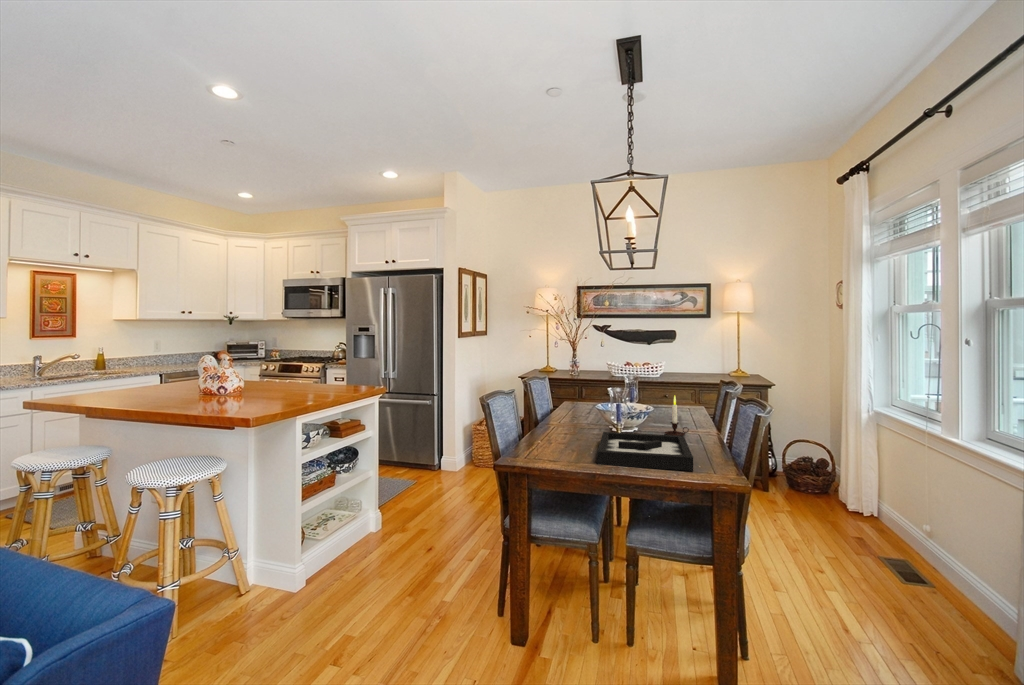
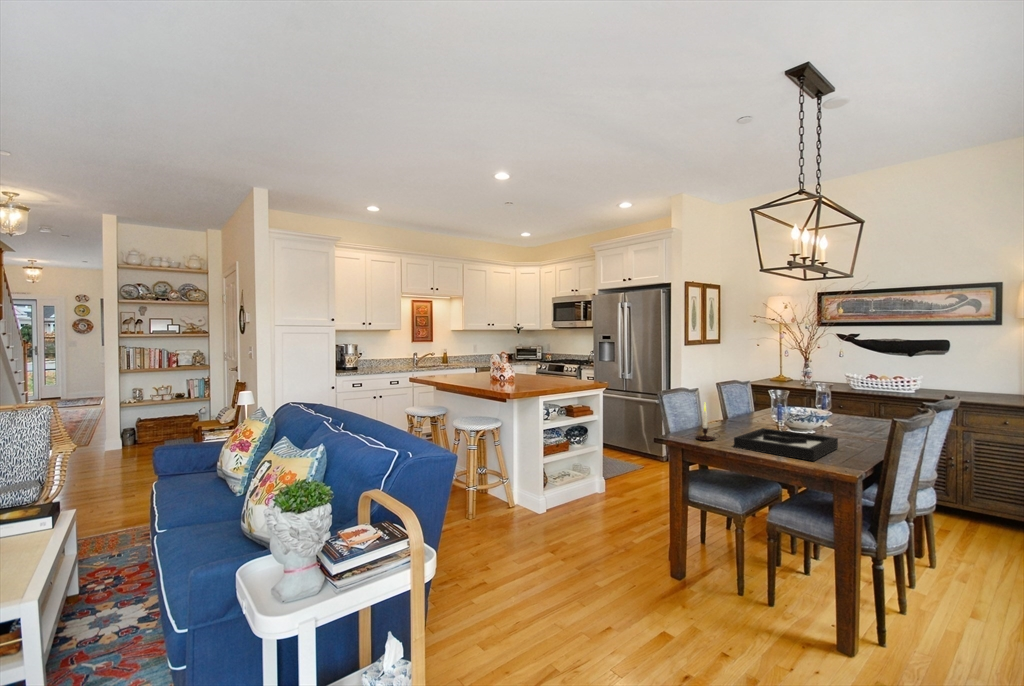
candle: present [665,396,689,436] -> present [696,404,717,441]

